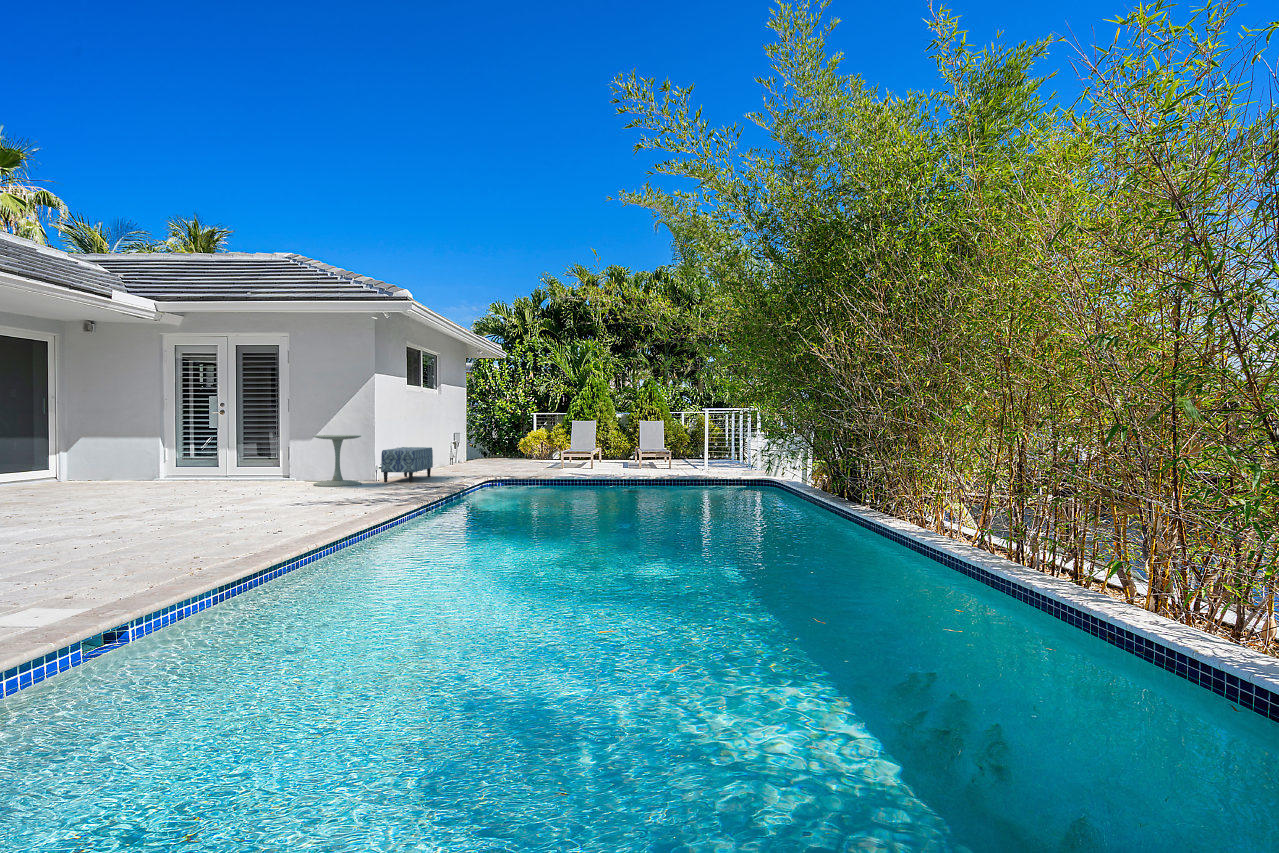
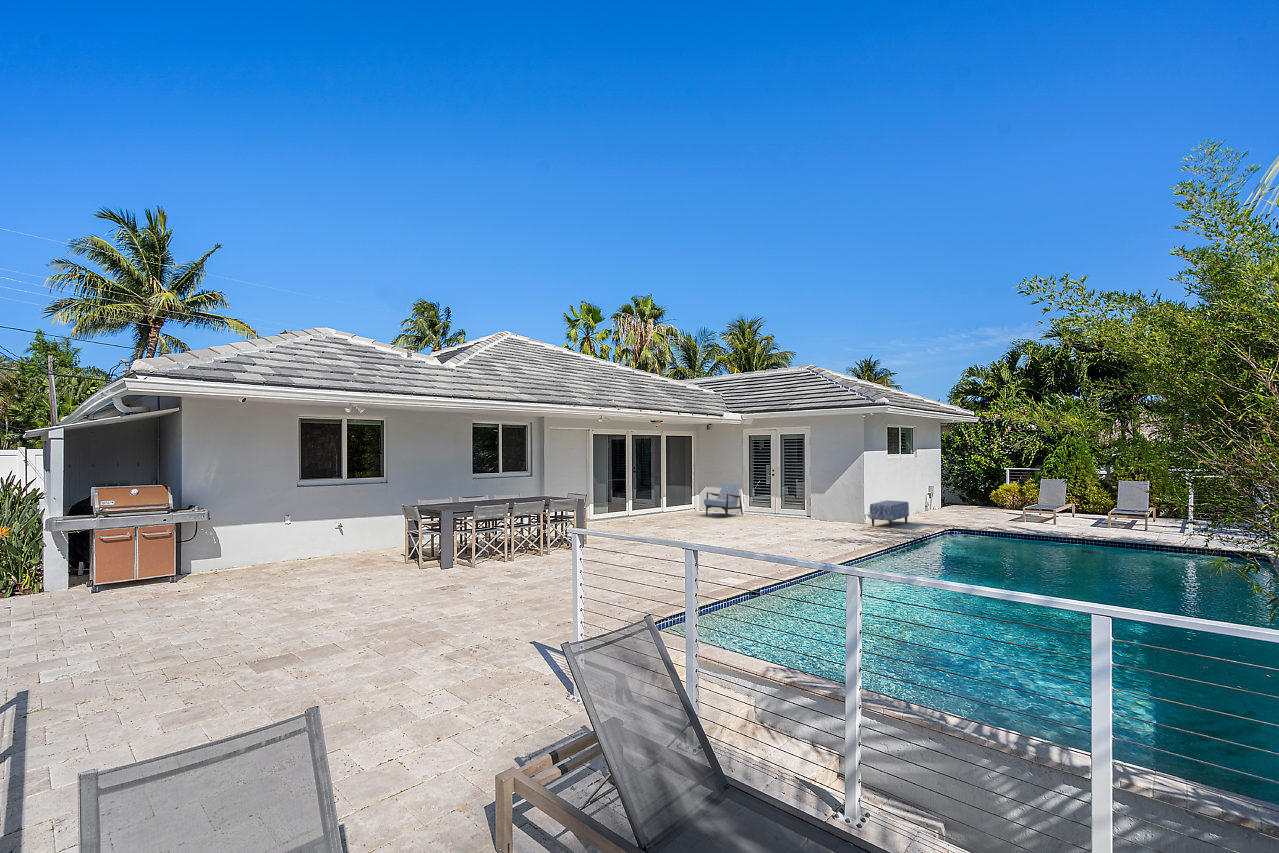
armchair: none [75,427,160,487] -> present [704,483,743,518]
pedestal table: present [313,435,361,487] -> none [825,493,856,528]

